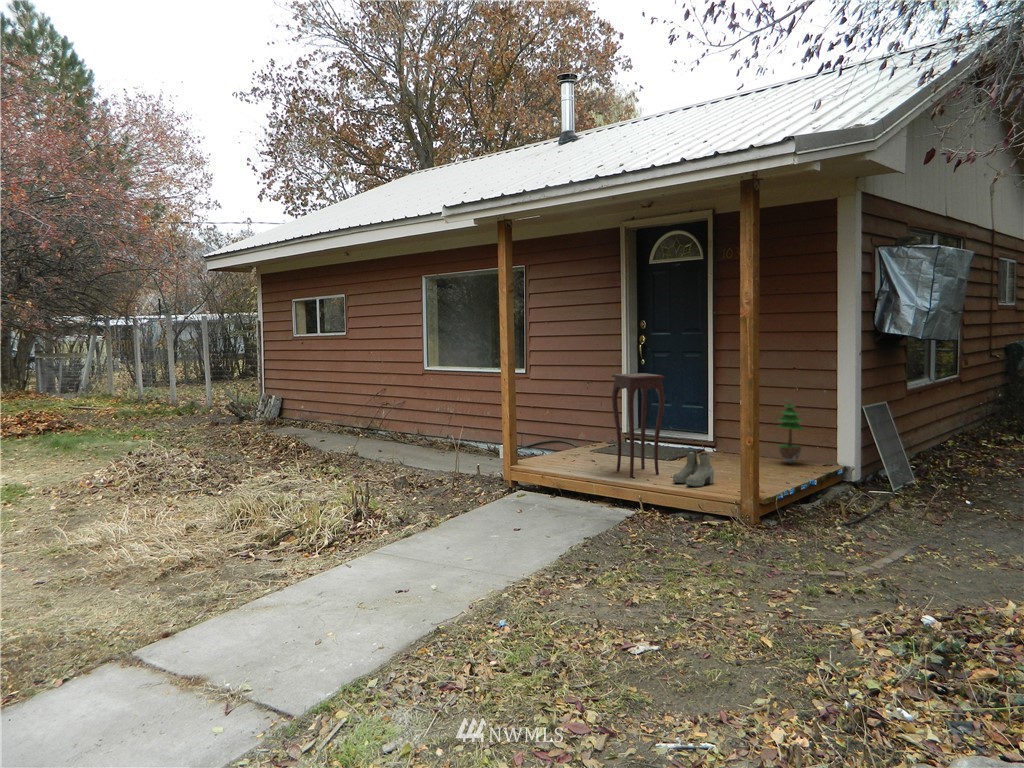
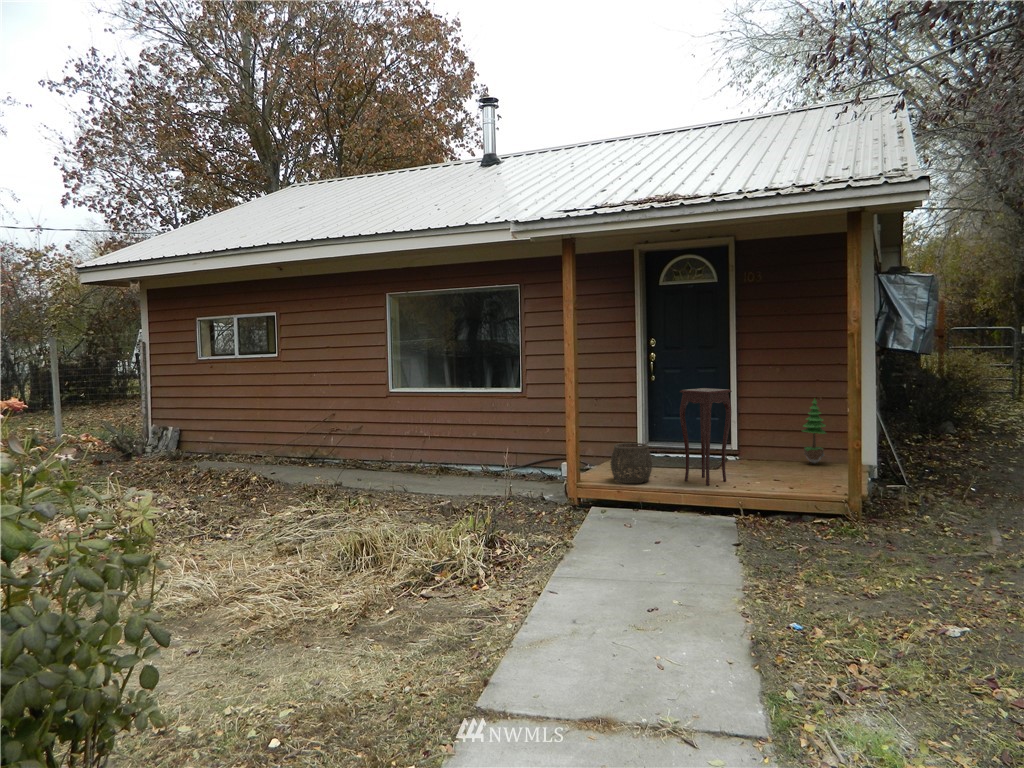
woven basket: none [544,428,588,470] -> present [610,443,652,483]
boots: present [673,451,714,487] -> none [752,457,786,489]

